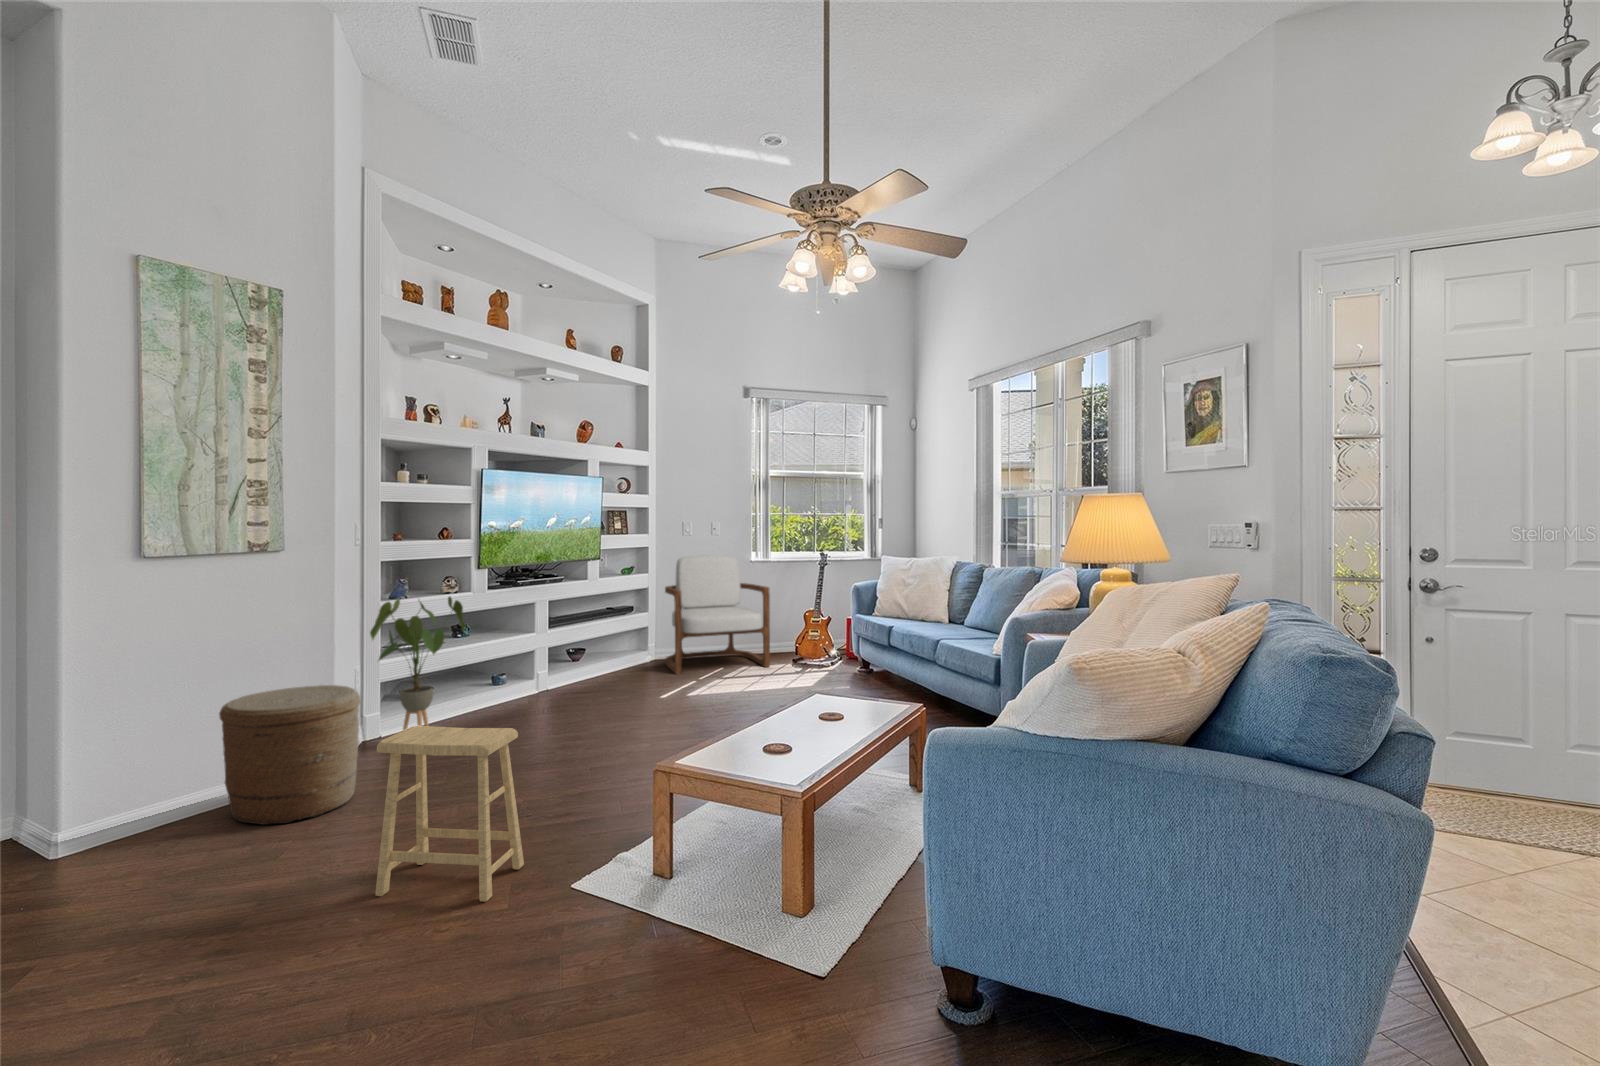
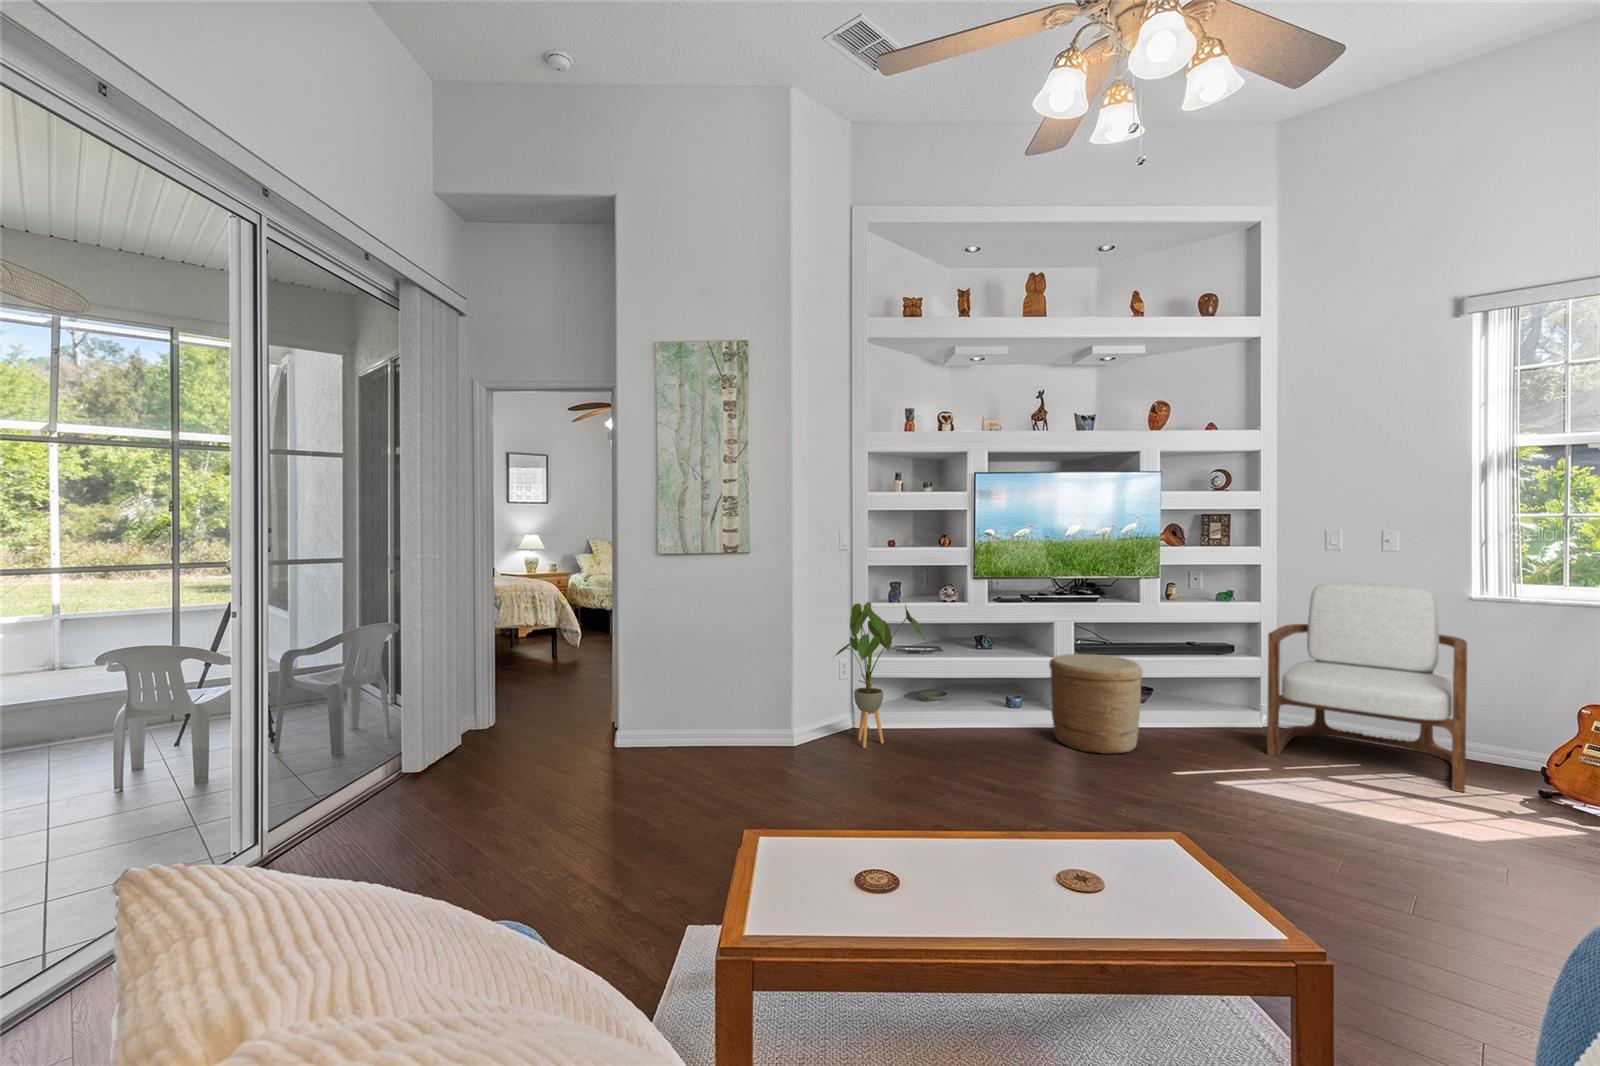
woven basket: present [219,685,361,825] -> present [1049,654,1142,754]
footstool: present [375,726,524,902] -> none [598,721,683,906]

